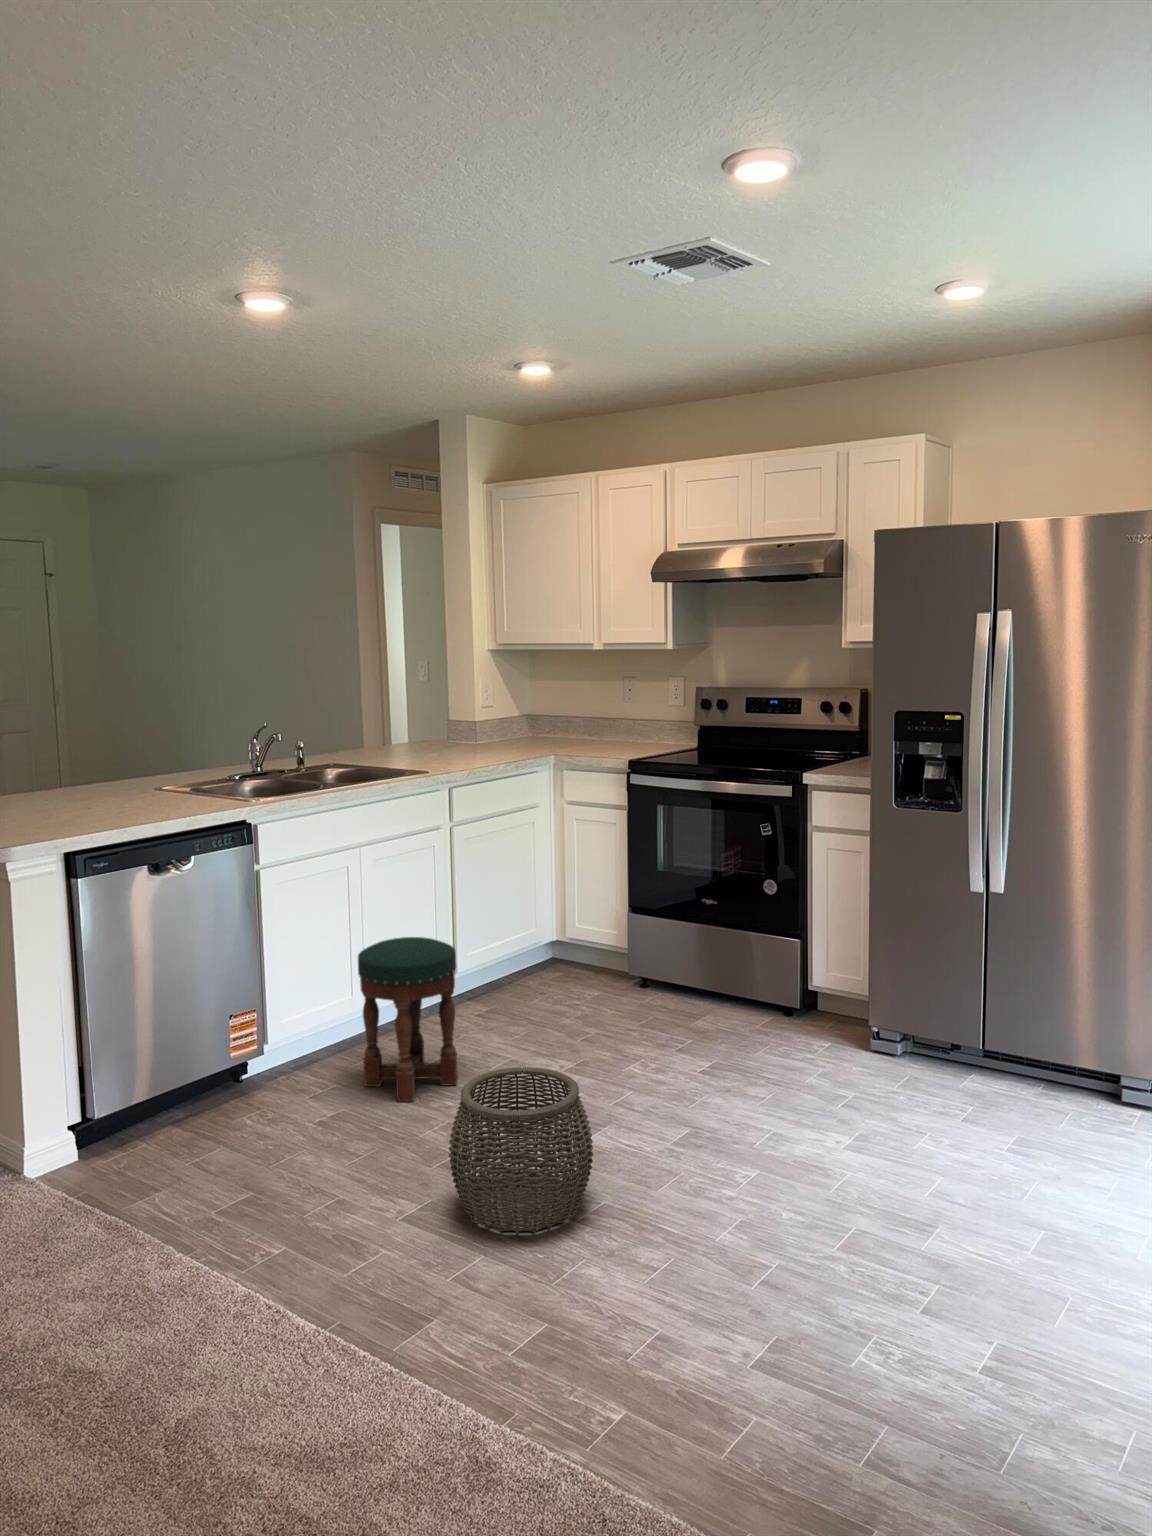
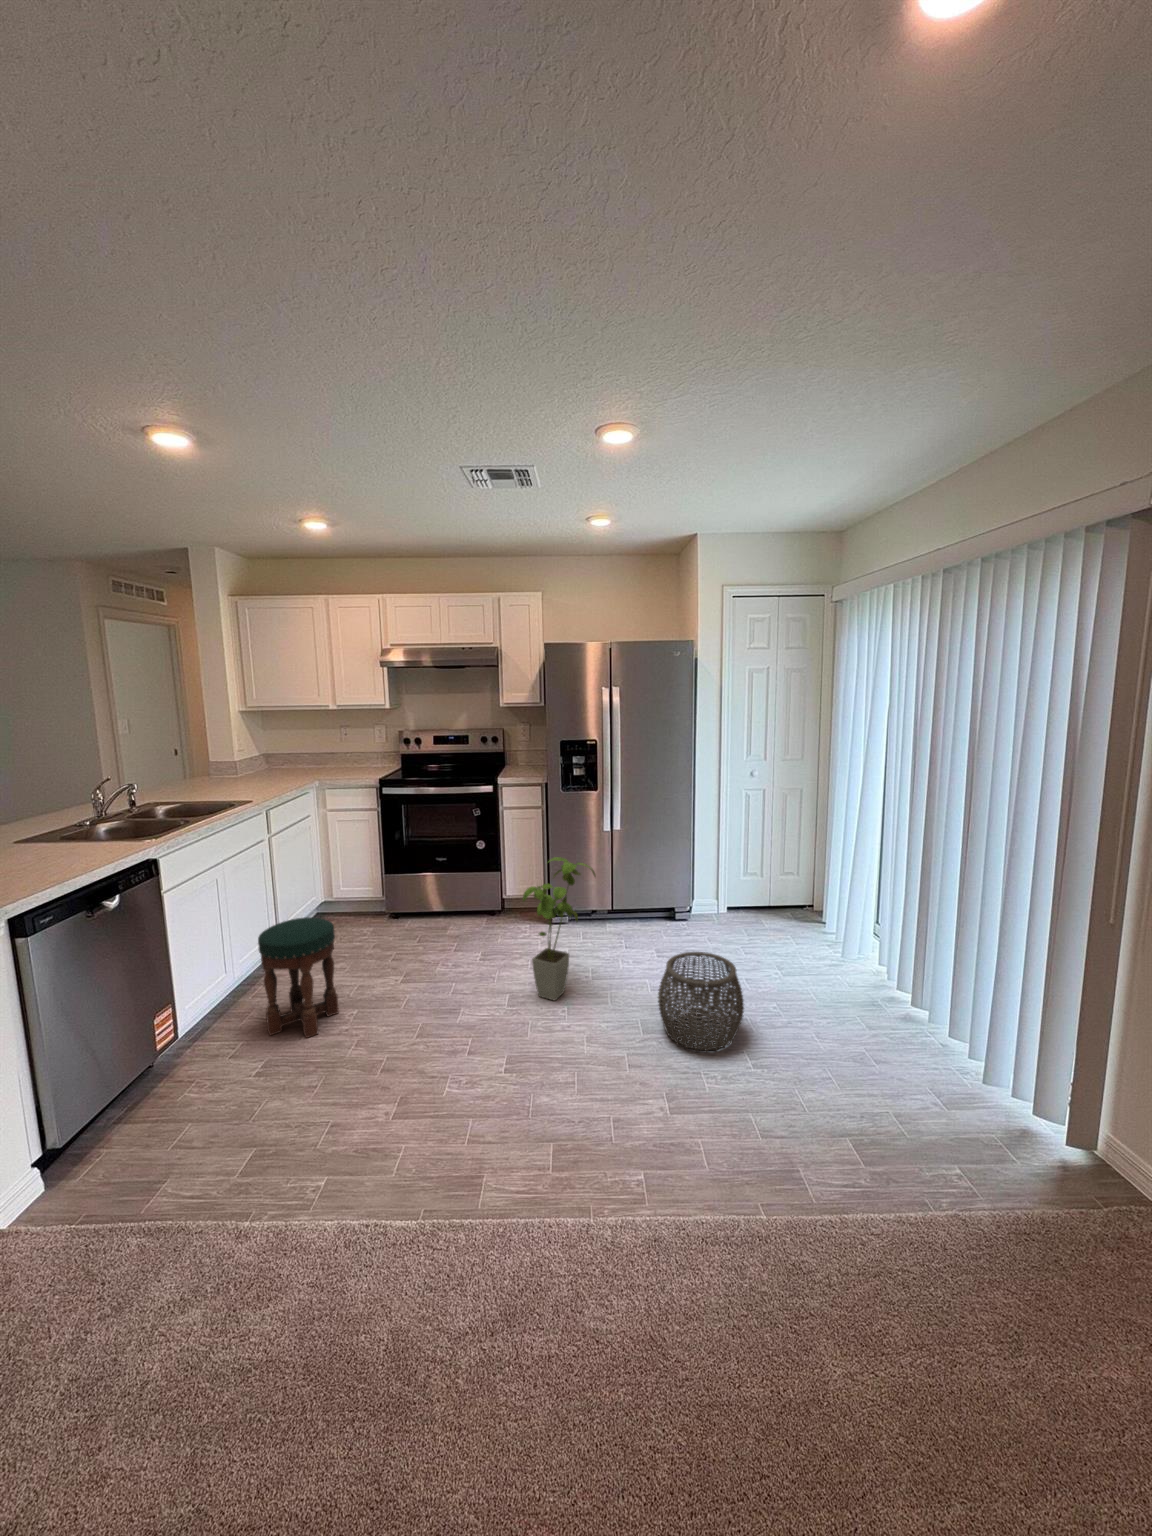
house plant: none [699,908,834,1159] -> present [523,857,596,1000]
woven basket: present [449,1067,593,1234] -> present [658,952,744,1051]

